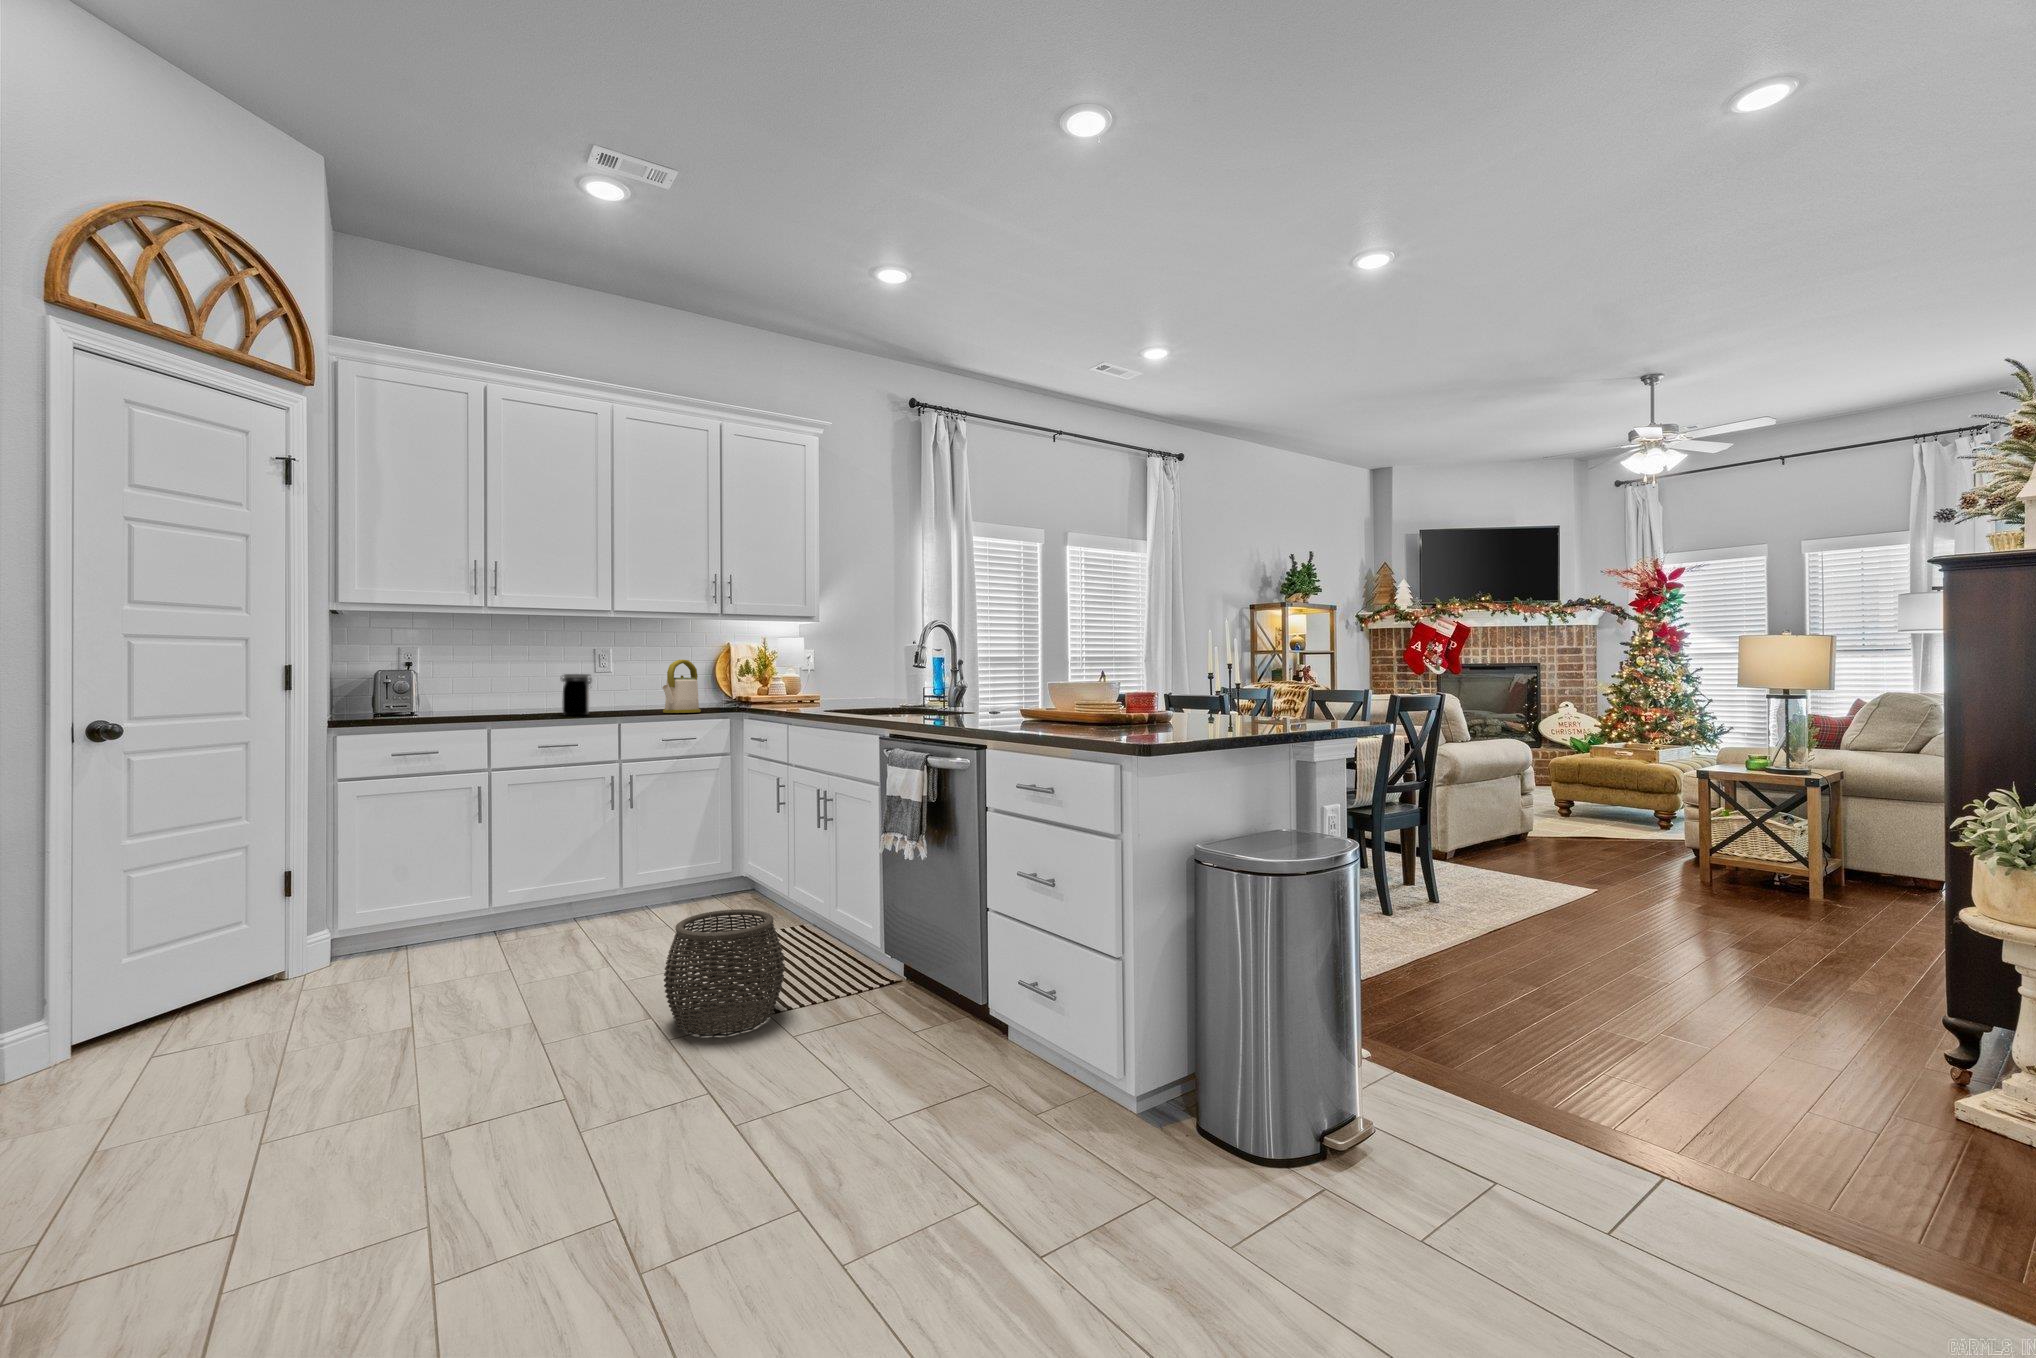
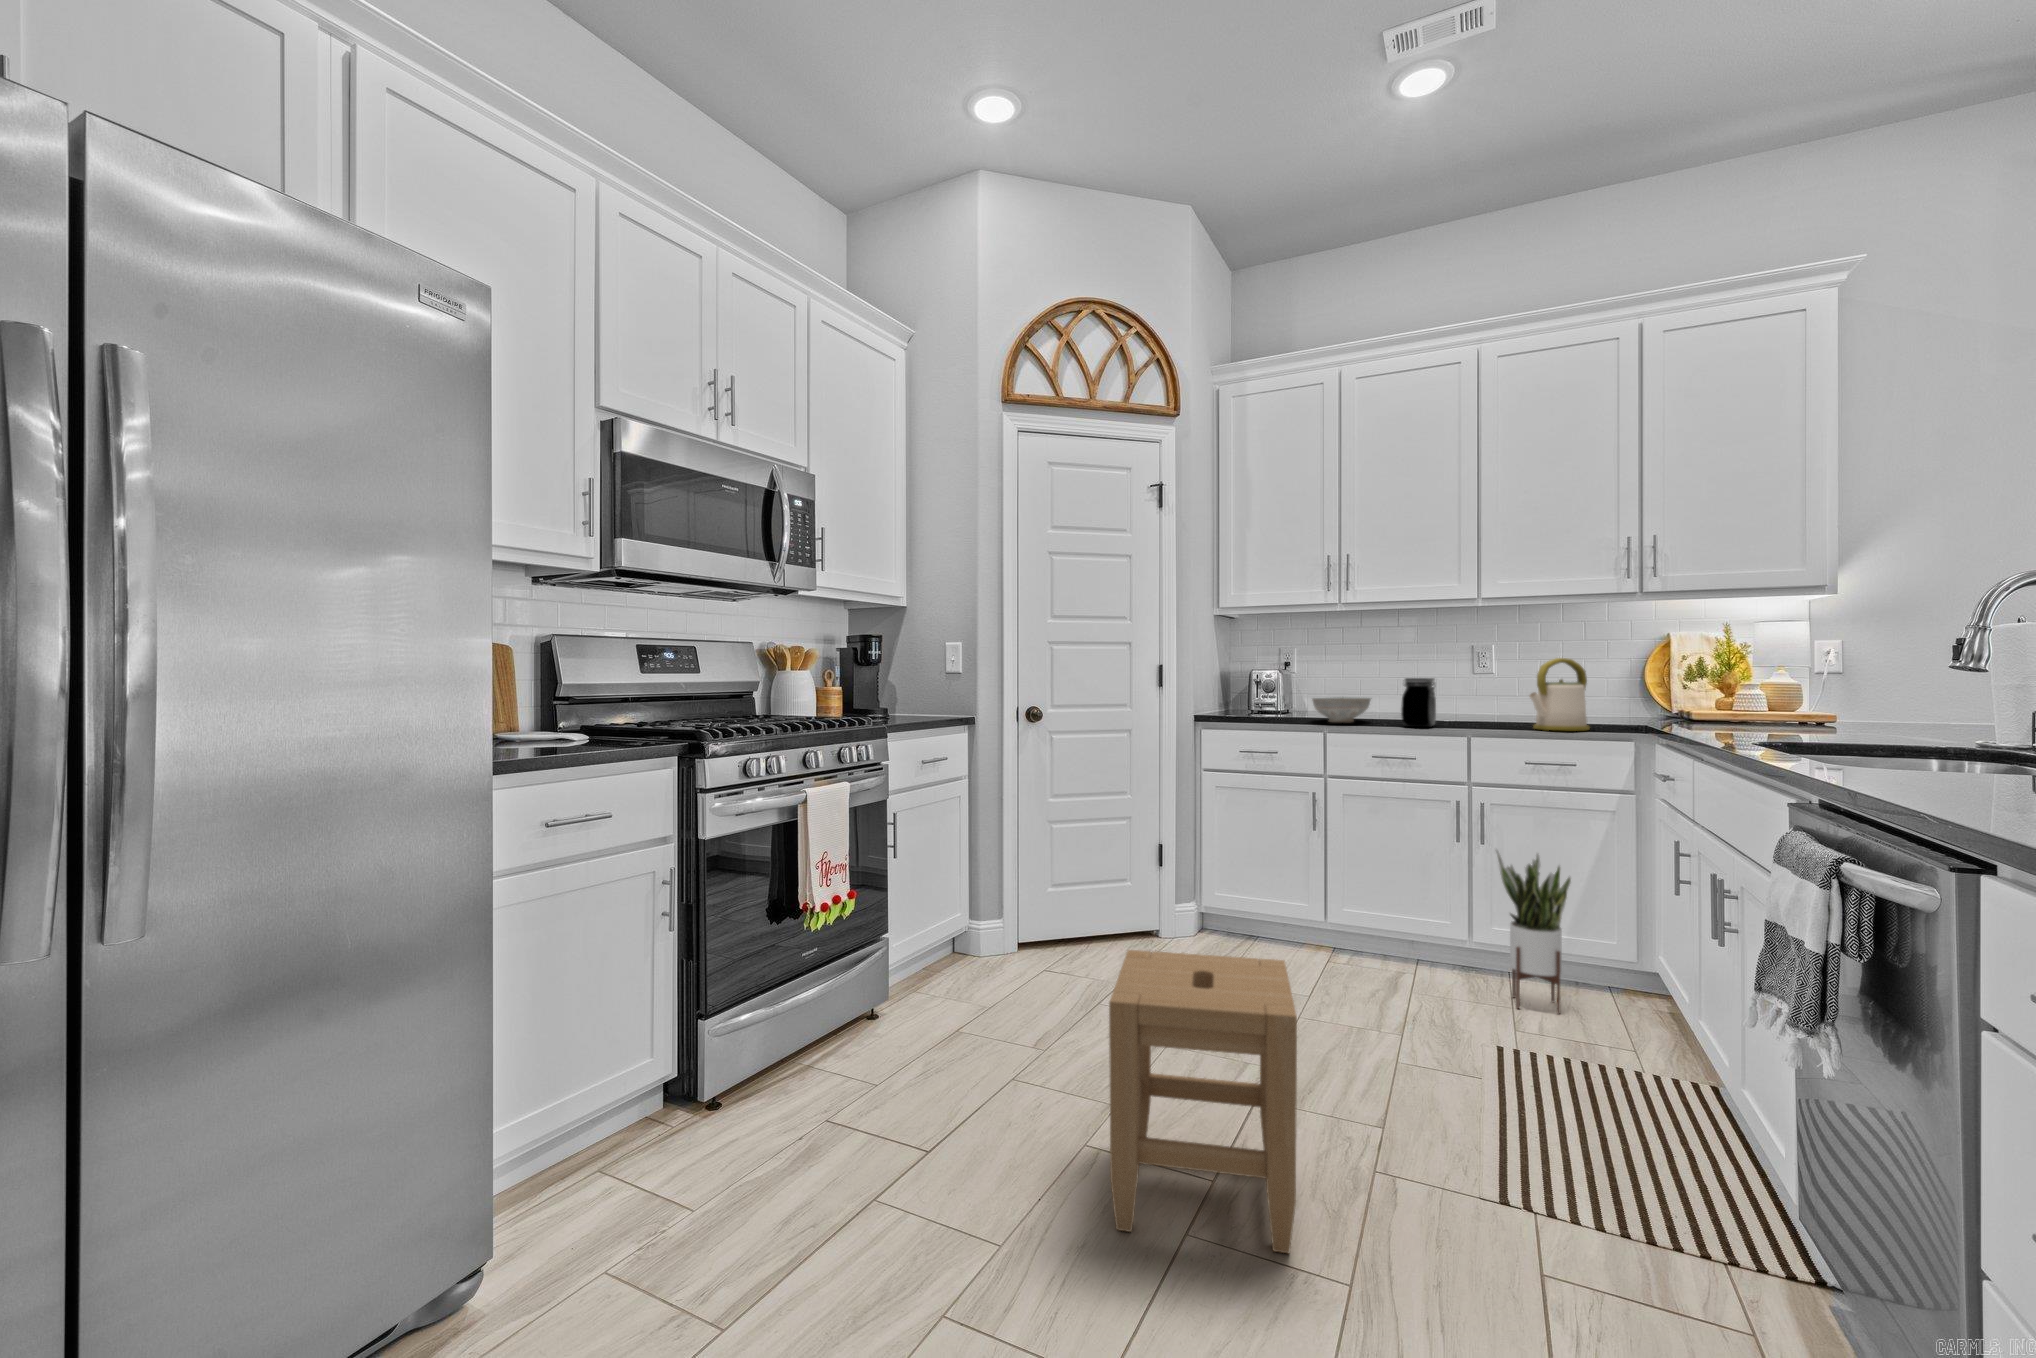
decorative bowl: none [469,692,530,715] -> present [1312,697,1371,722]
potted plant: none [648,803,703,922] -> present [1496,850,1571,1014]
stool: none [453,895,662,1152] -> present [1109,950,1297,1253]
woven basket: present [664,909,785,1035] -> none [1380,1021,1565,1223]

